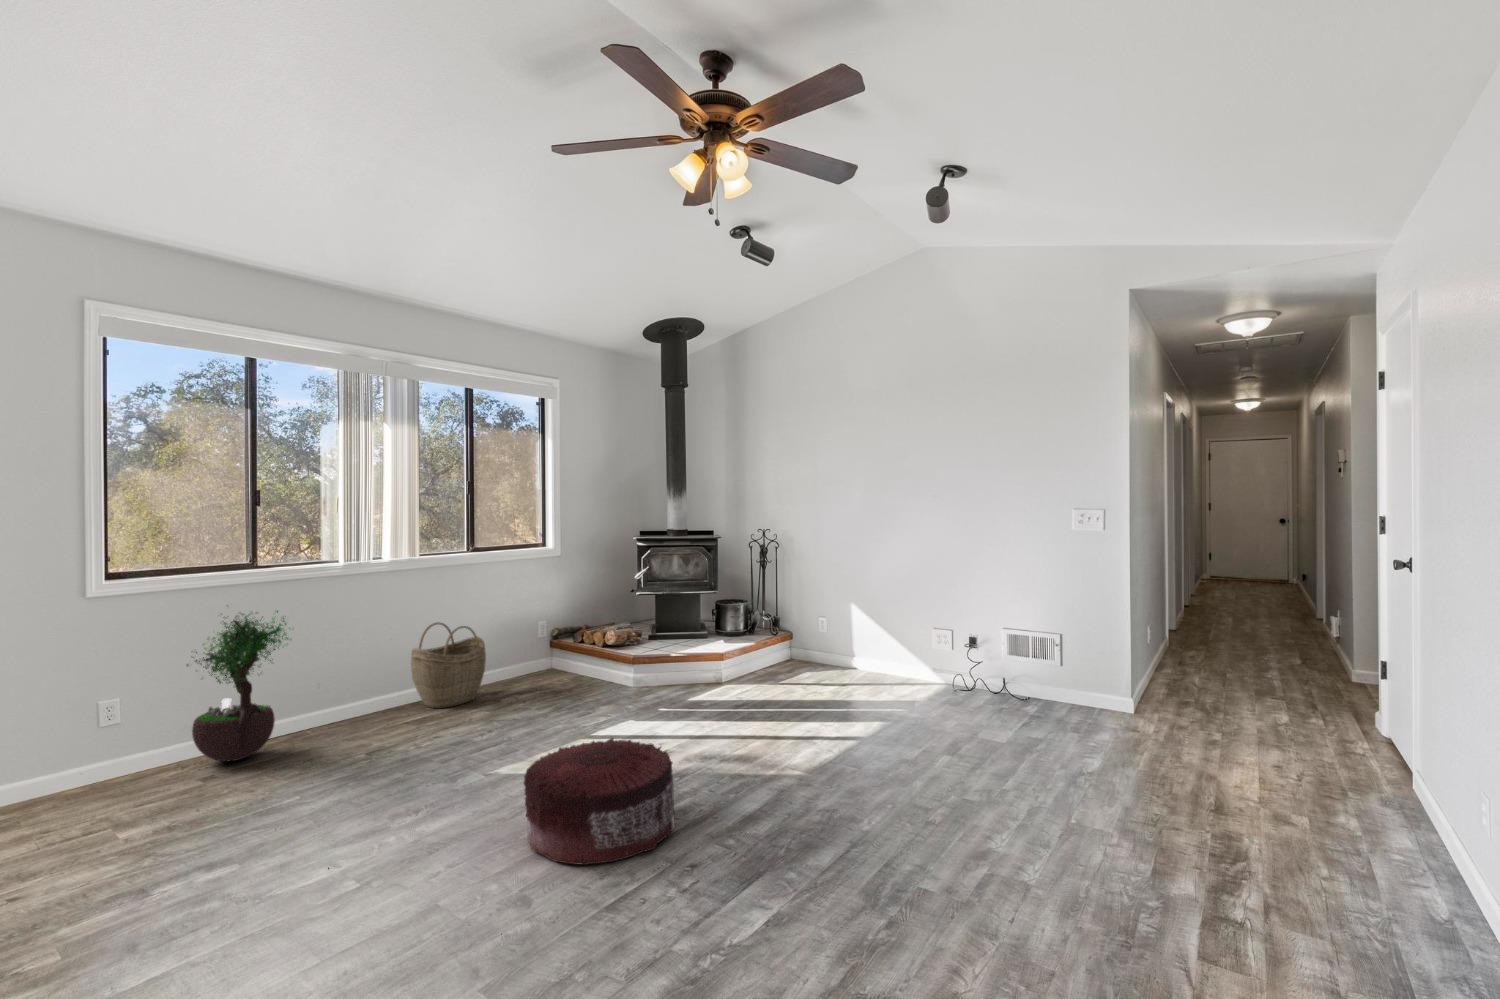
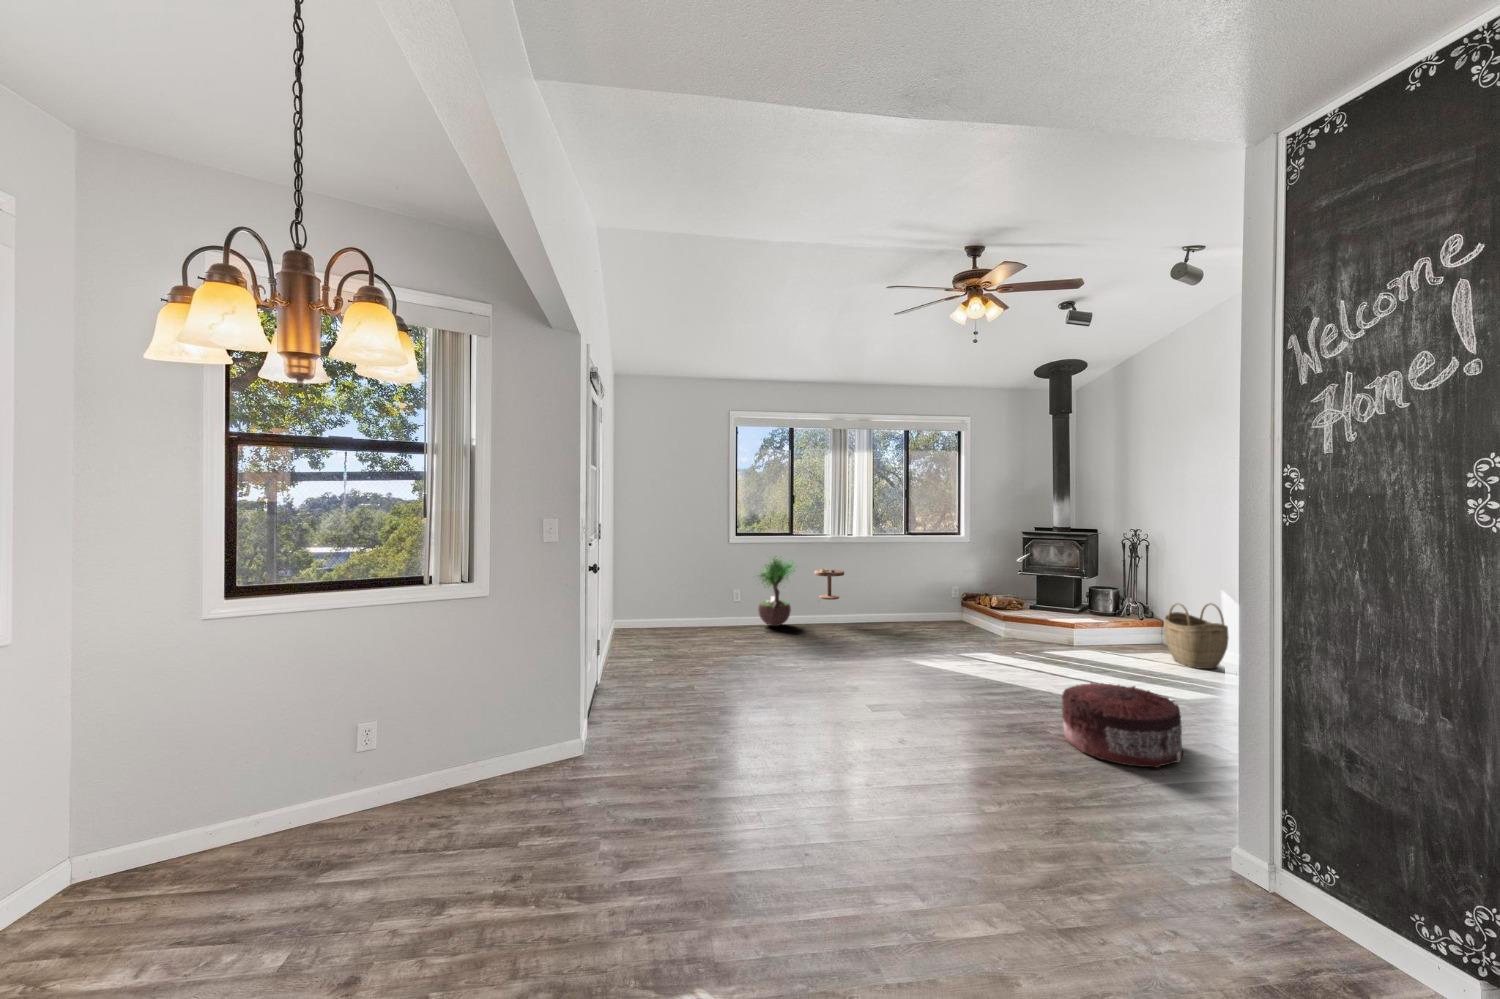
woven basket: present [411,622,486,708] -> present [1164,603,1229,669]
side table: none [319,625,381,728] -> present [815,569,844,600]
pouf: present [524,738,675,865] -> present [1062,682,1183,768]

